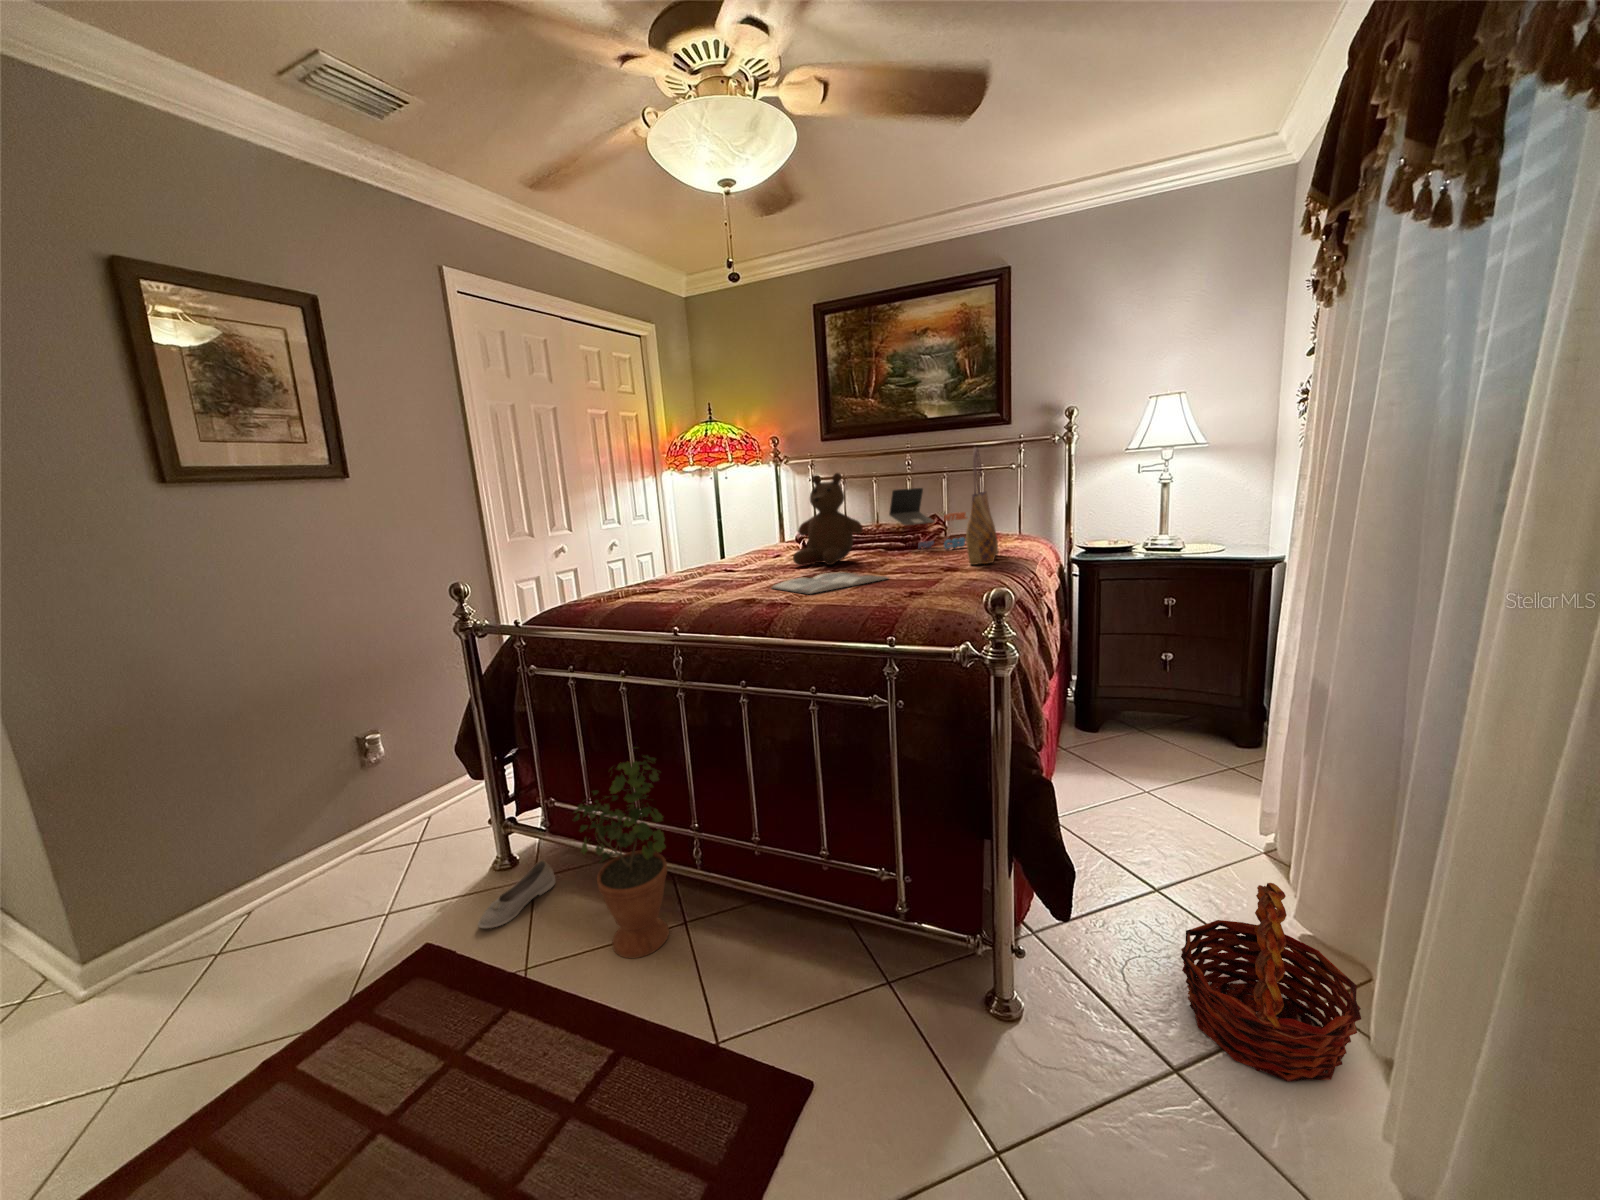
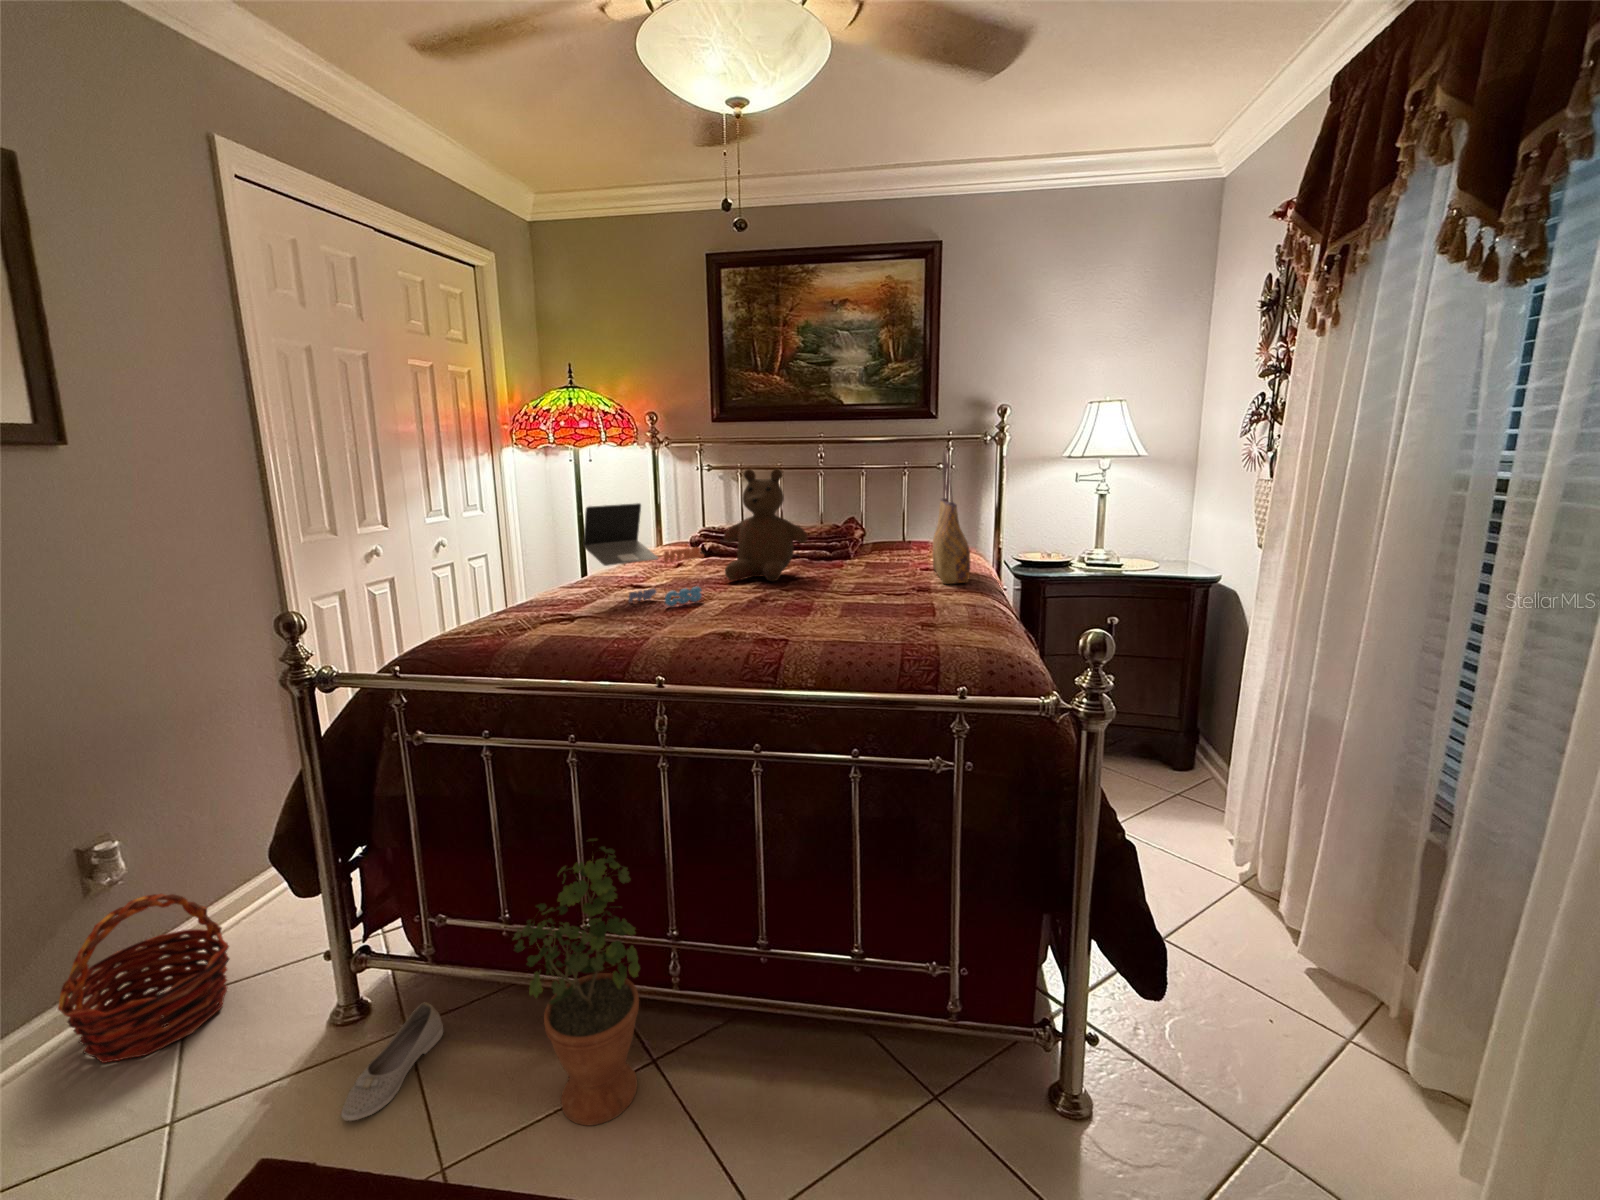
laptop: present [889,488,967,549] -> present [583,503,704,606]
magazine: present [772,573,888,594] -> none [732,593,870,625]
basket: present [1181,883,1361,1082] -> present [58,894,229,1063]

